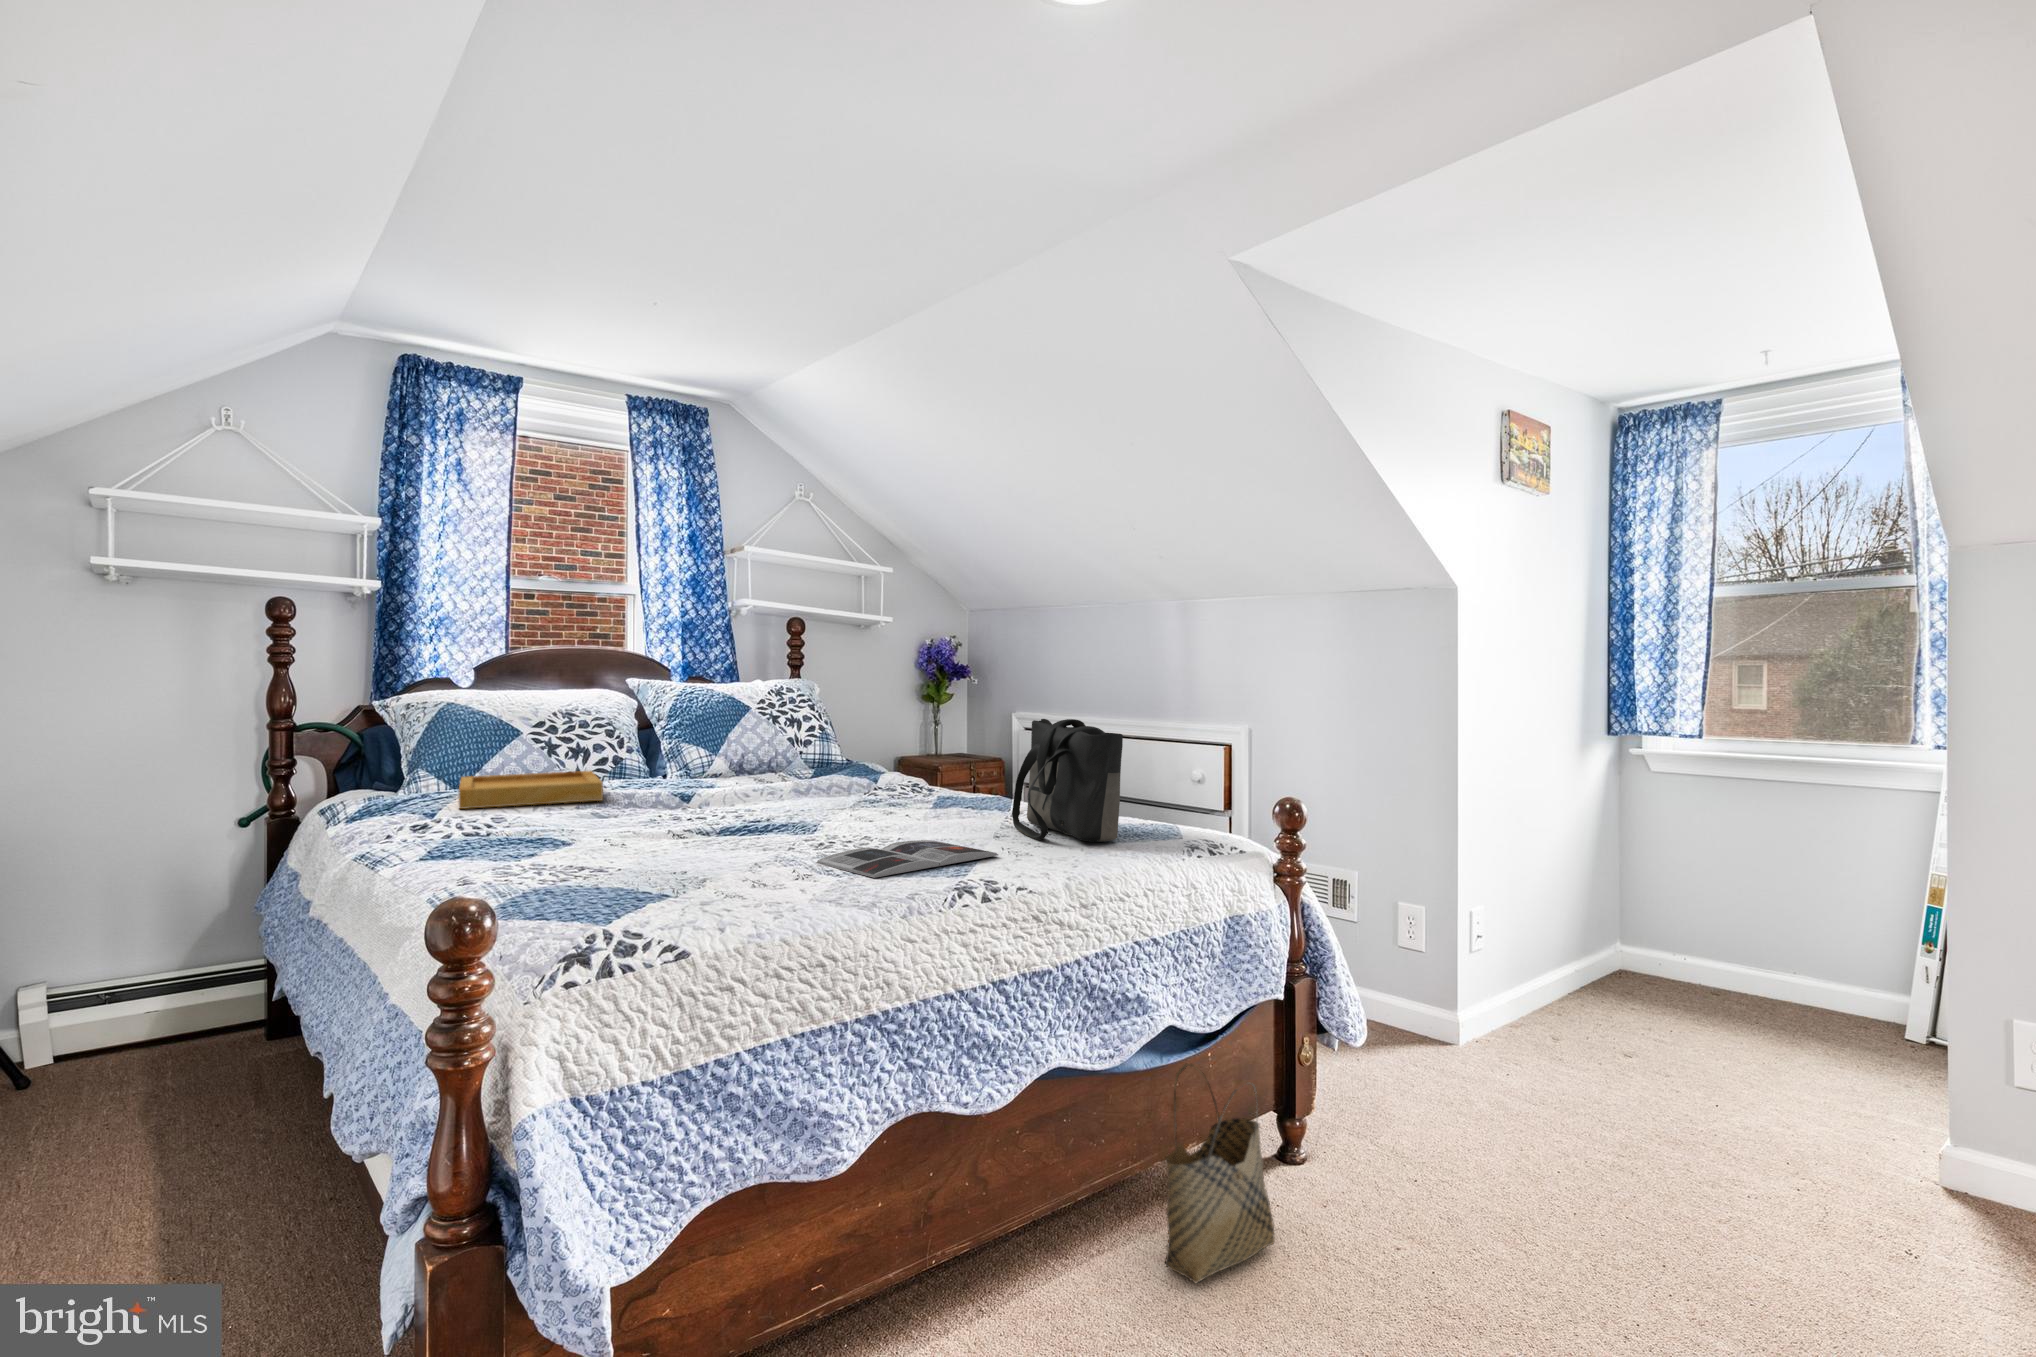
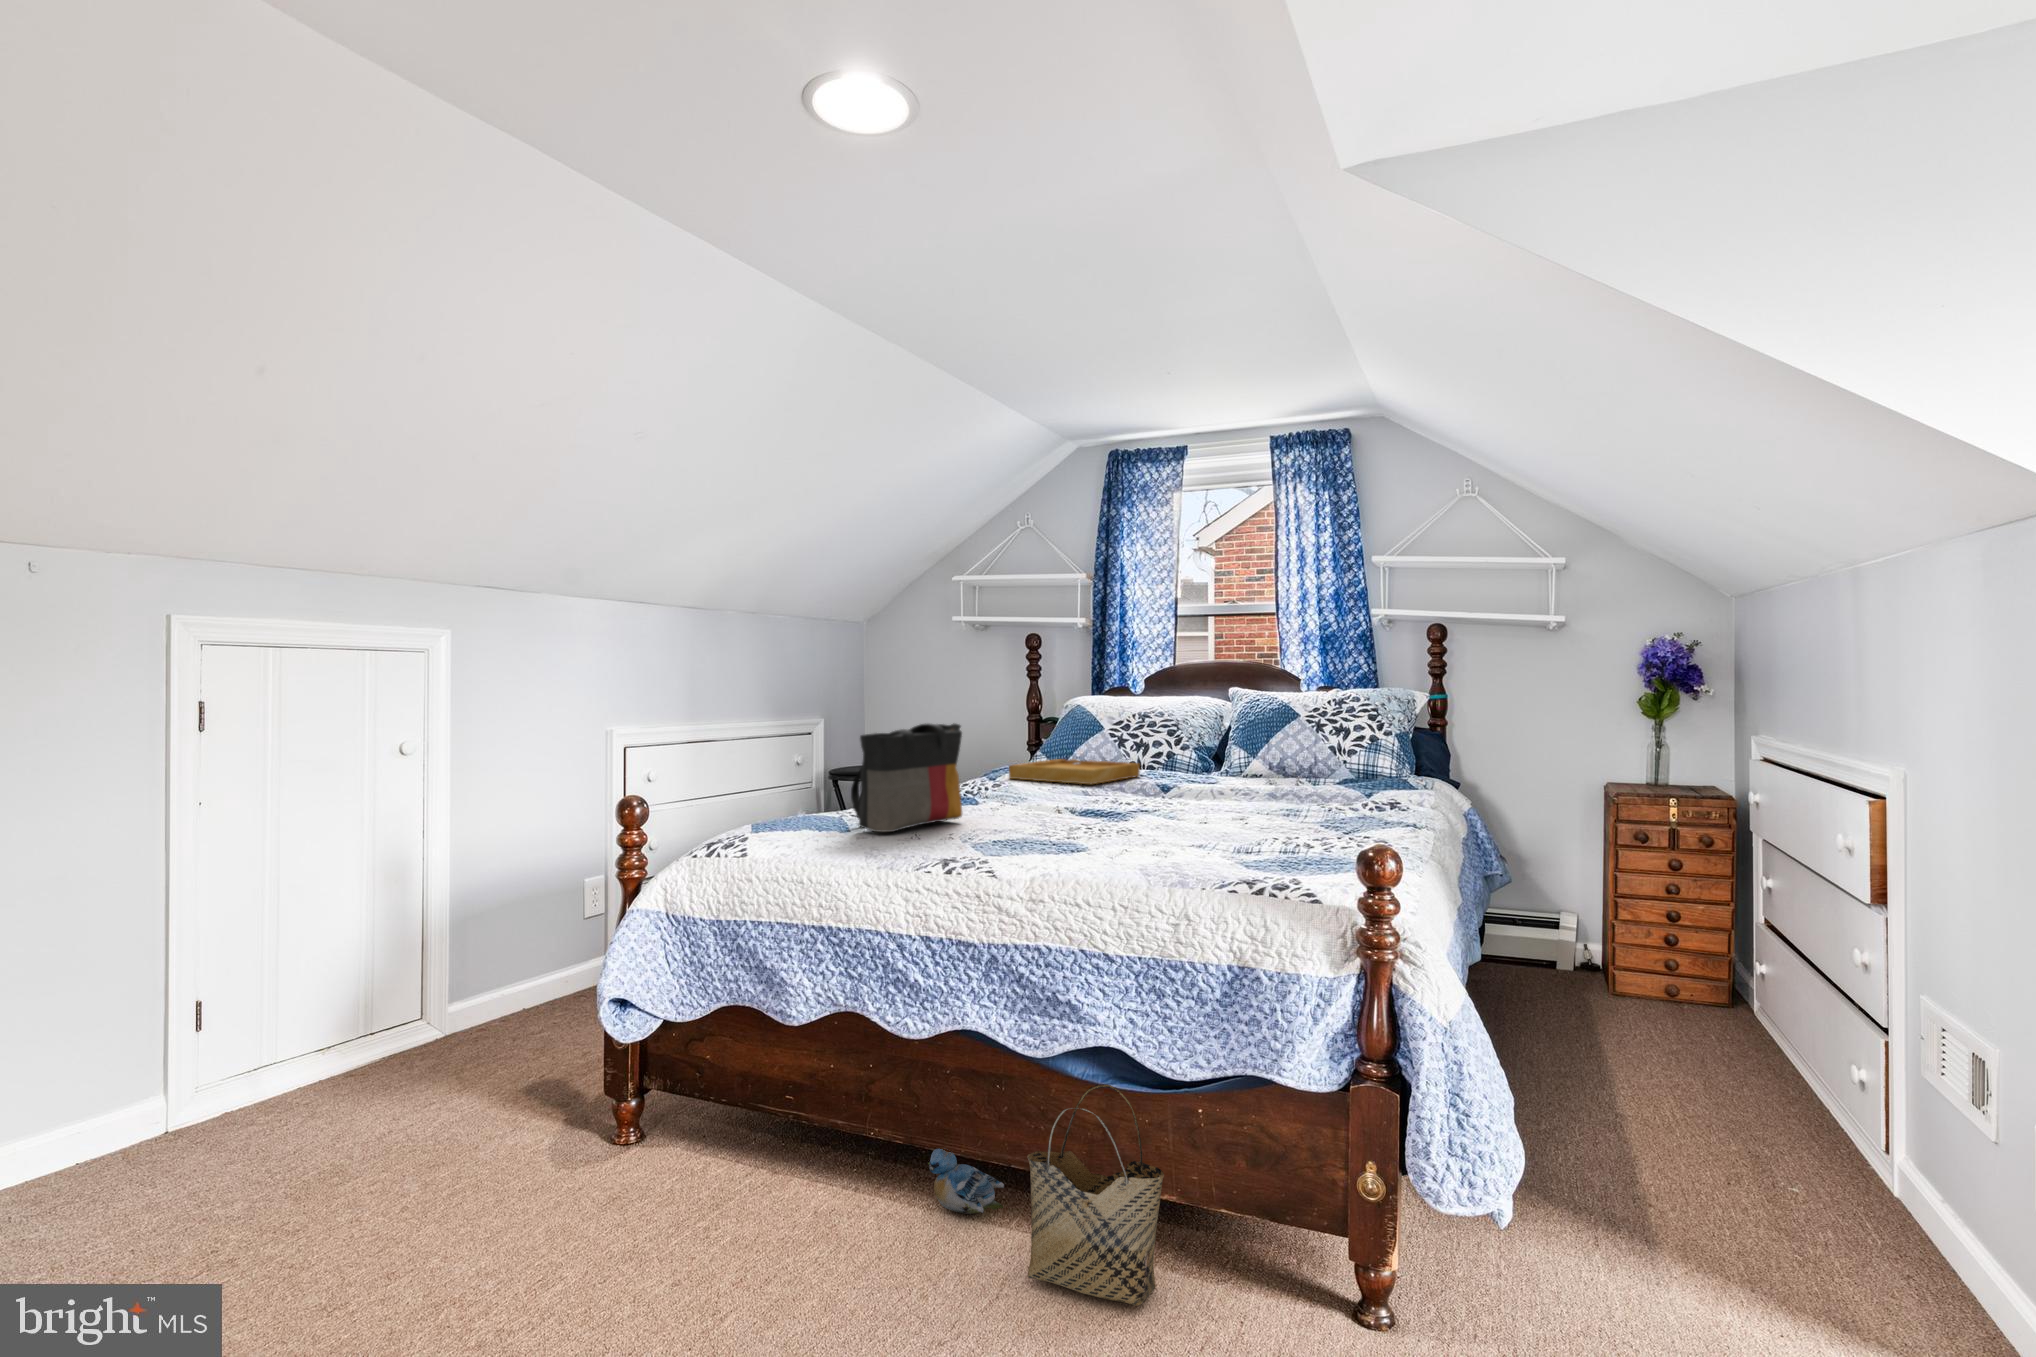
tote bag: present [1012,719,1123,842] -> present [851,723,962,832]
magazine: present [816,840,998,878] -> none [956,830,1108,854]
plush toy: none [988,1229,1072,1296] -> present [928,1149,1004,1214]

